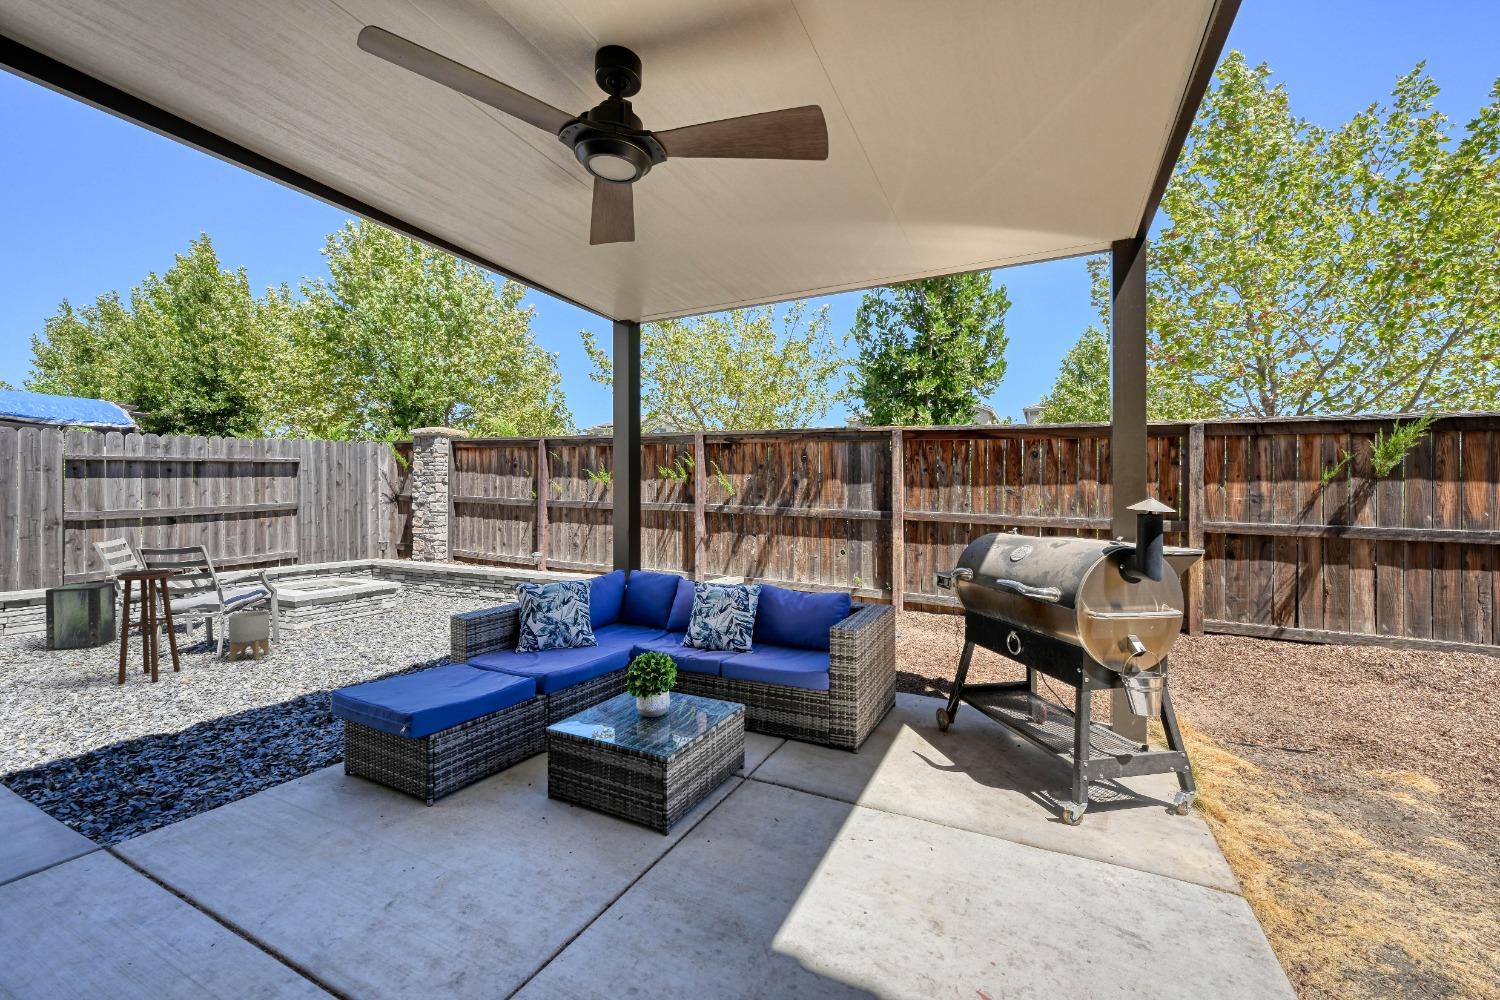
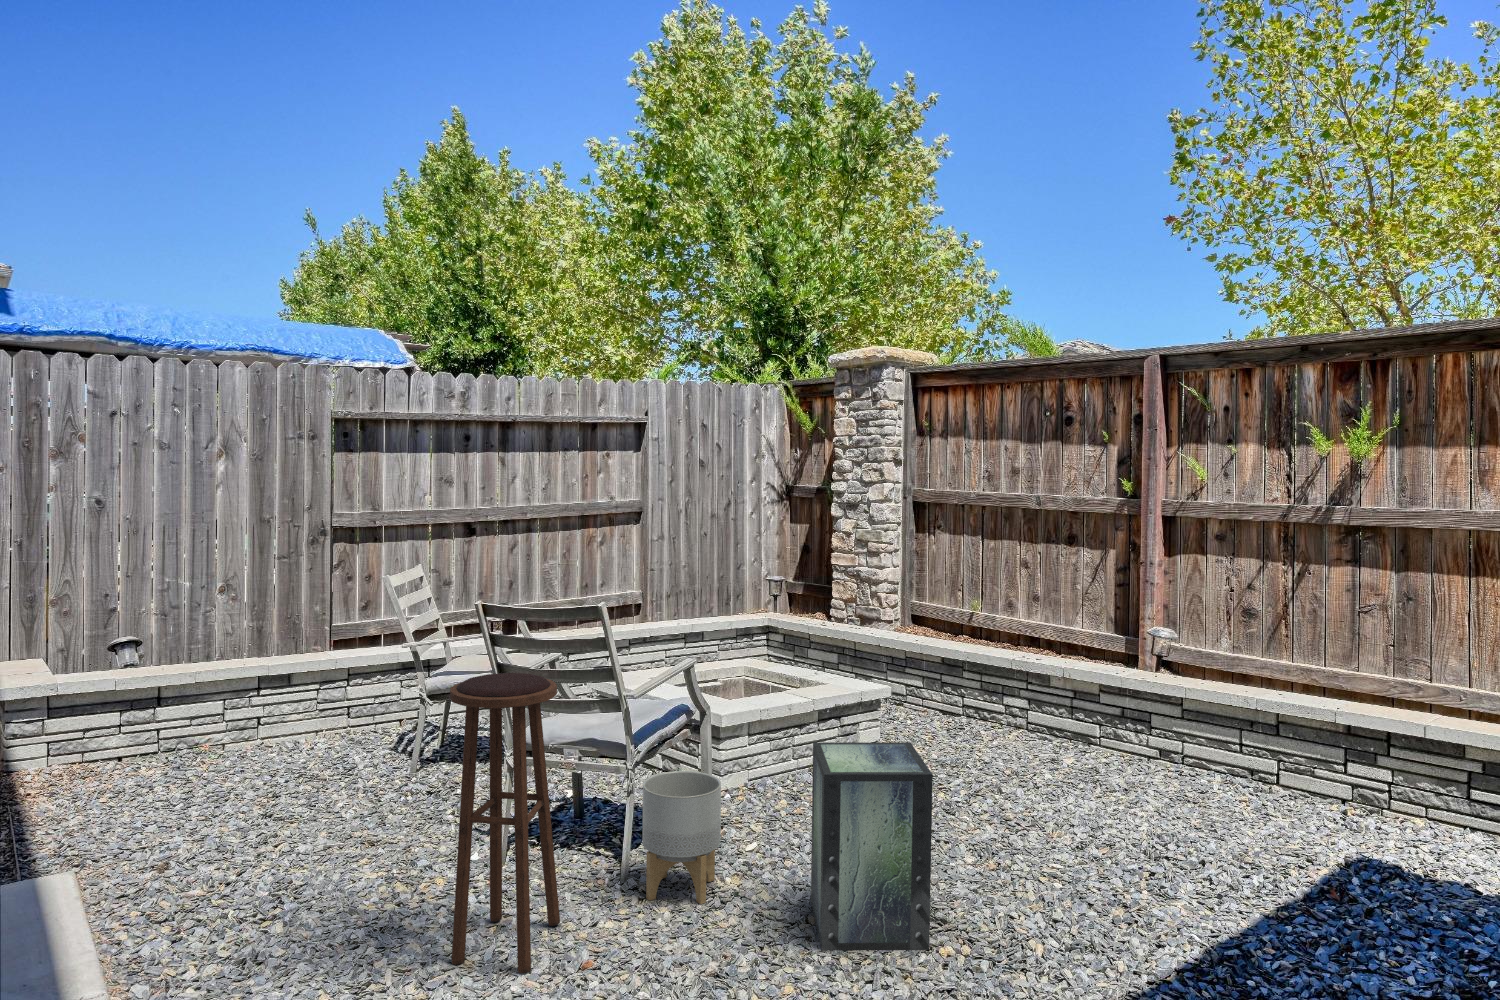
storage box: present [46,582,116,651] -> present [811,742,933,951]

